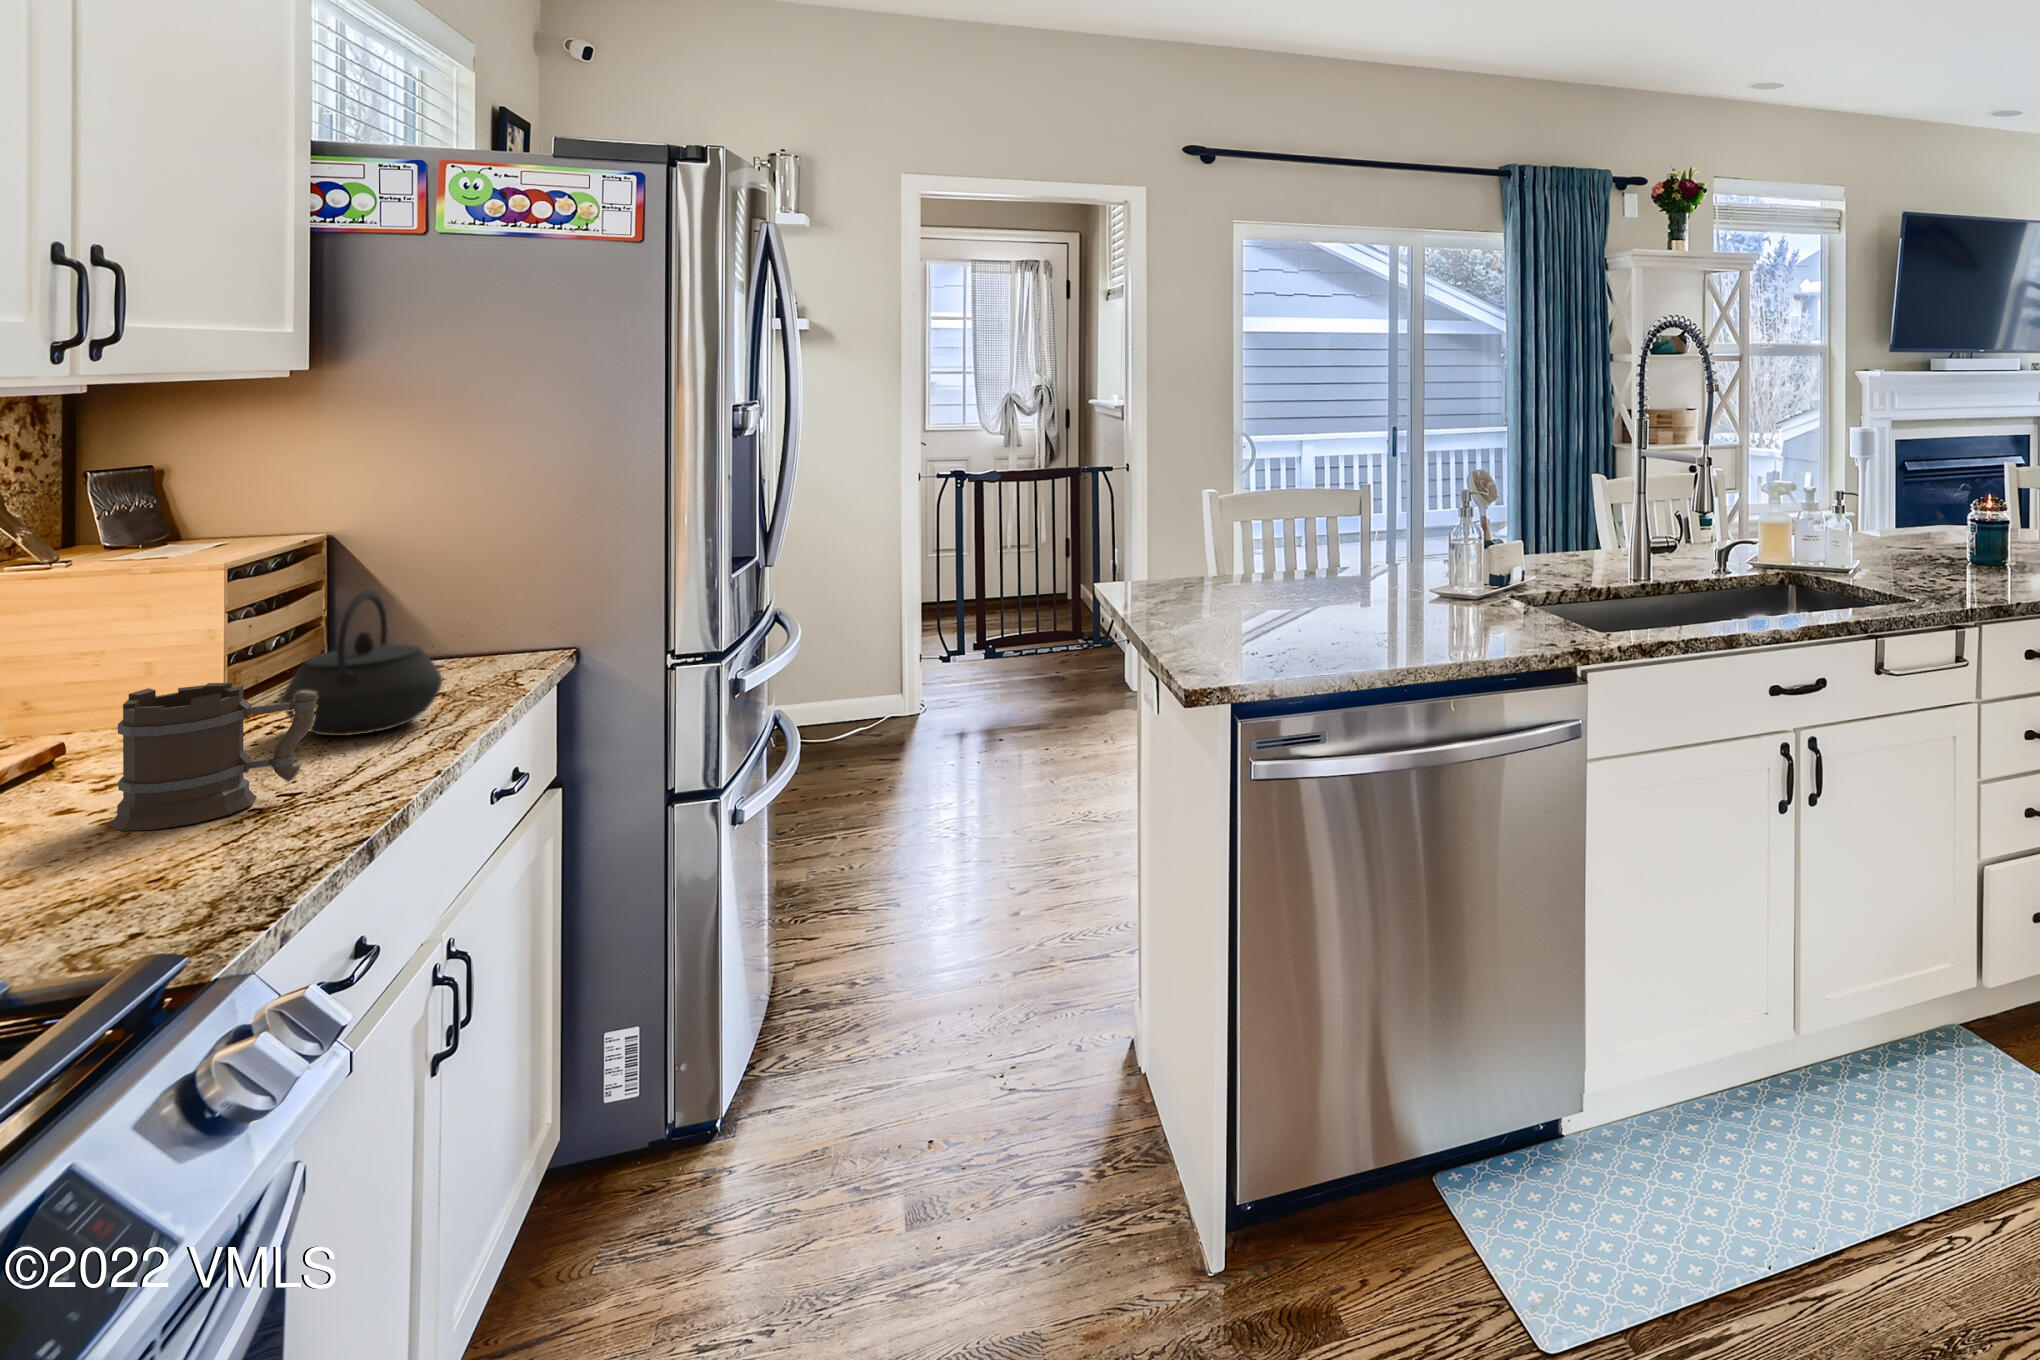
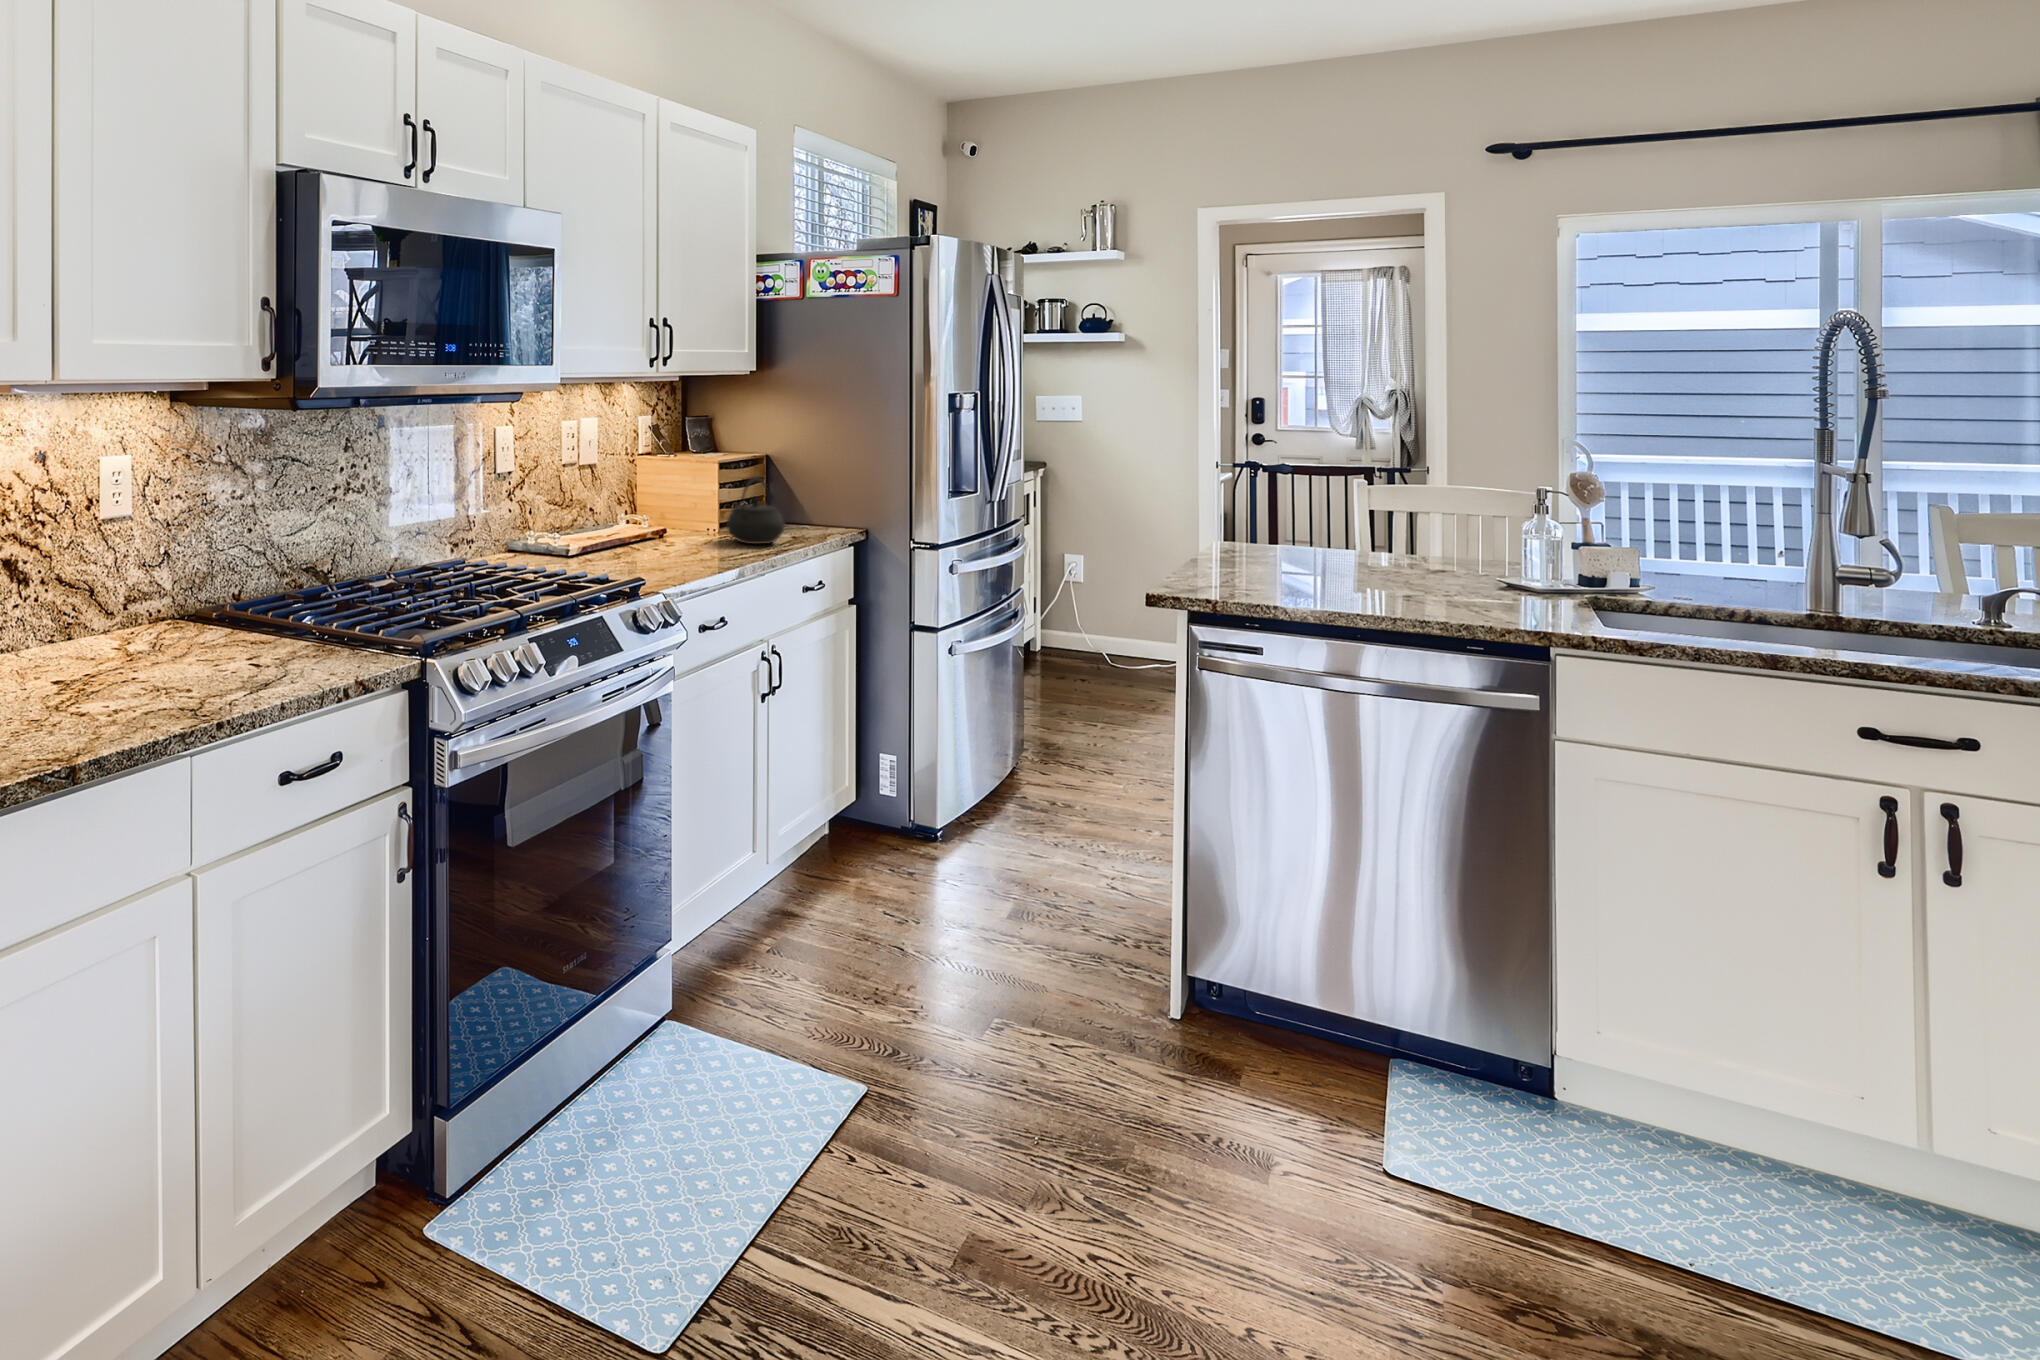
mug: present [109,683,317,831] -> none [659,503,722,559]

